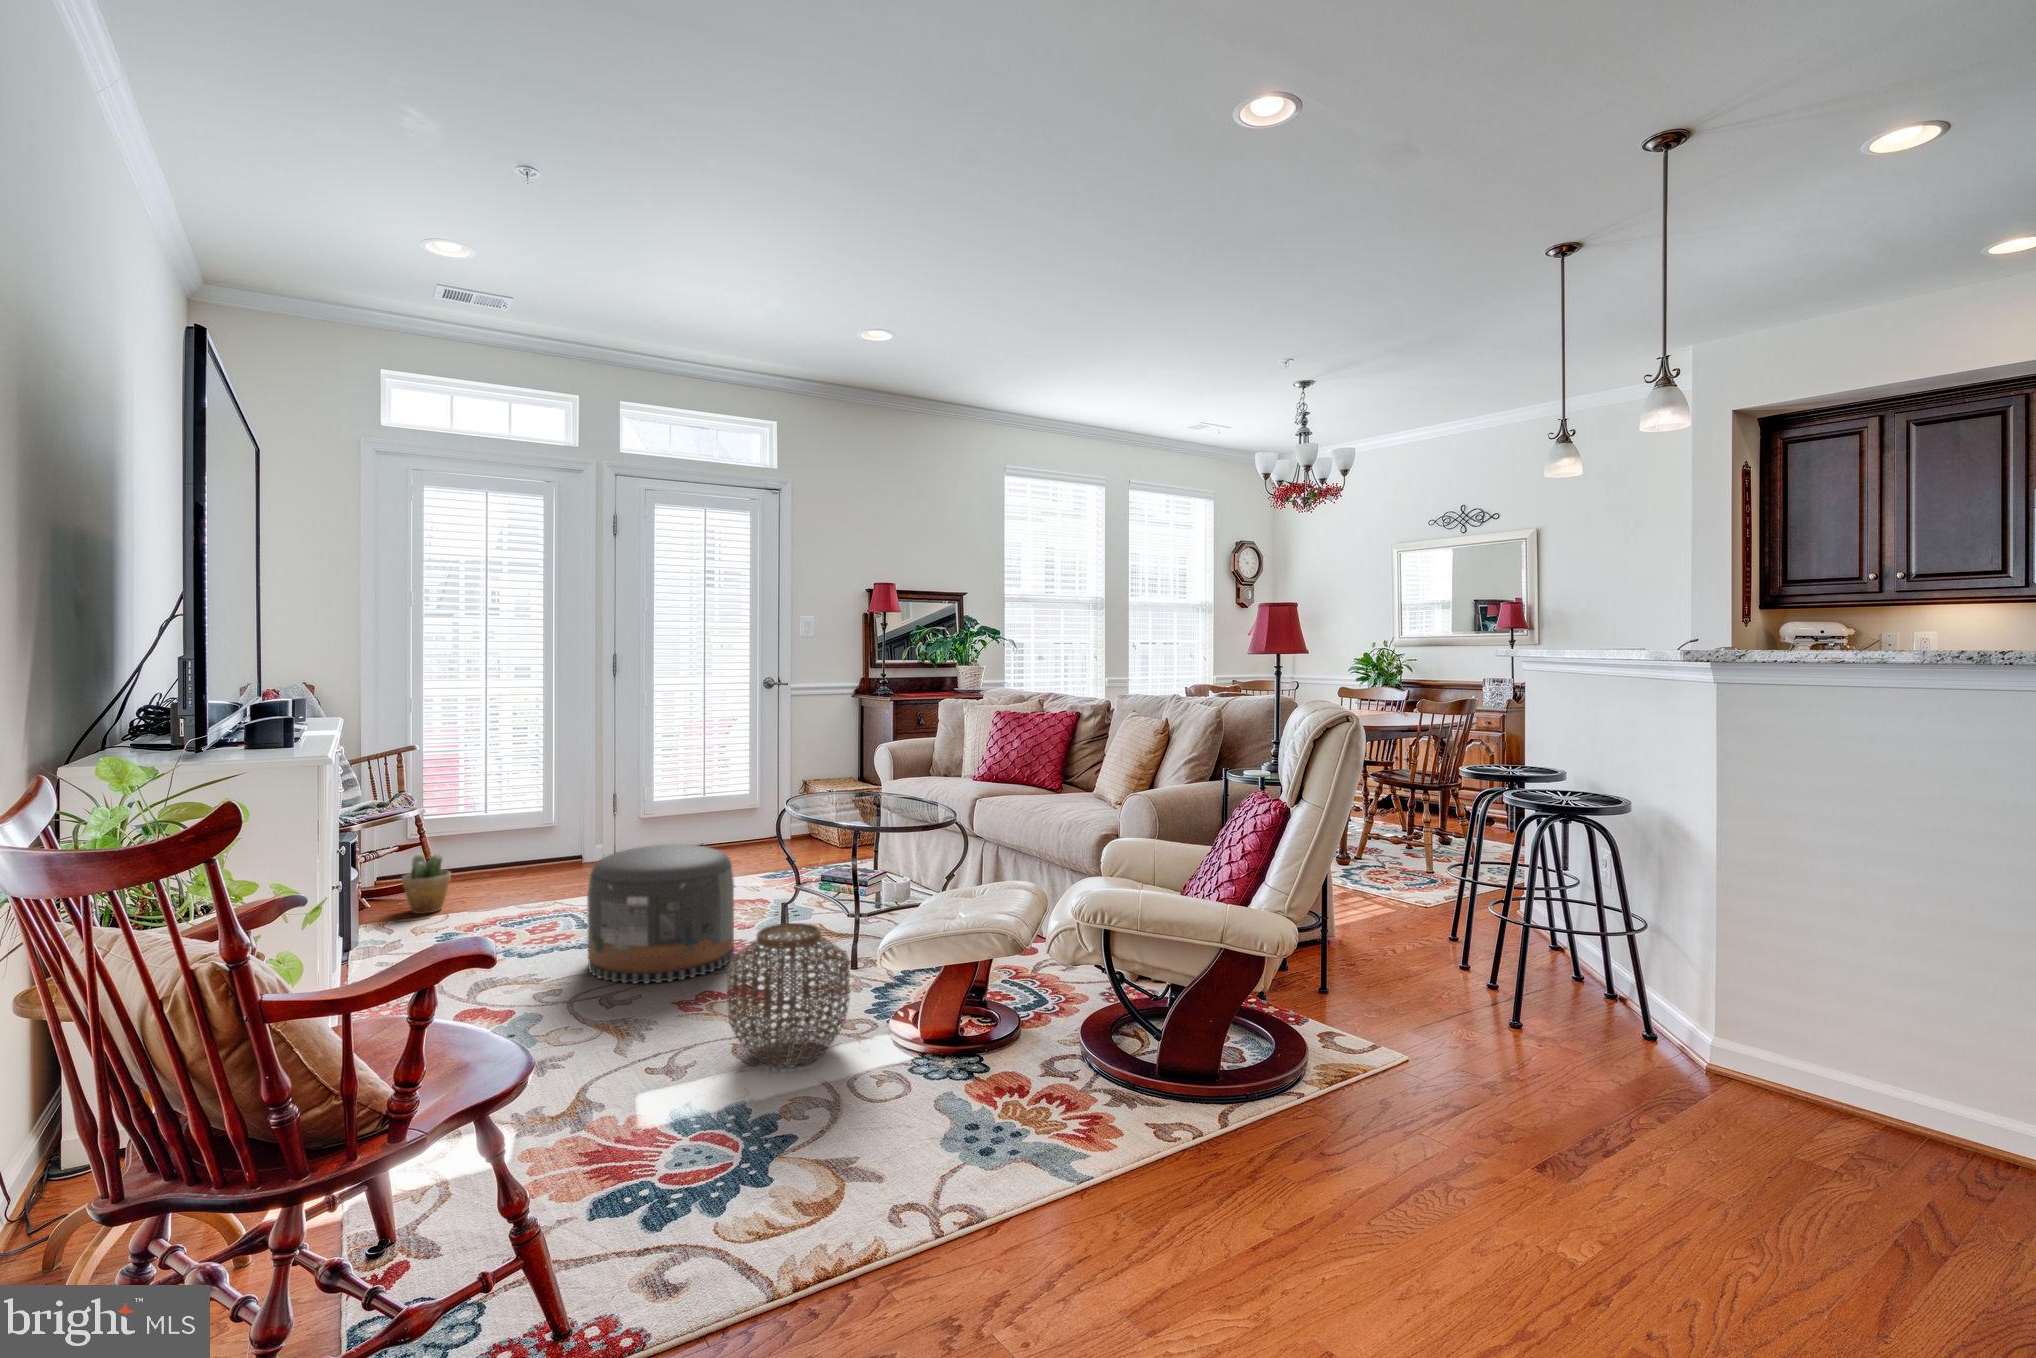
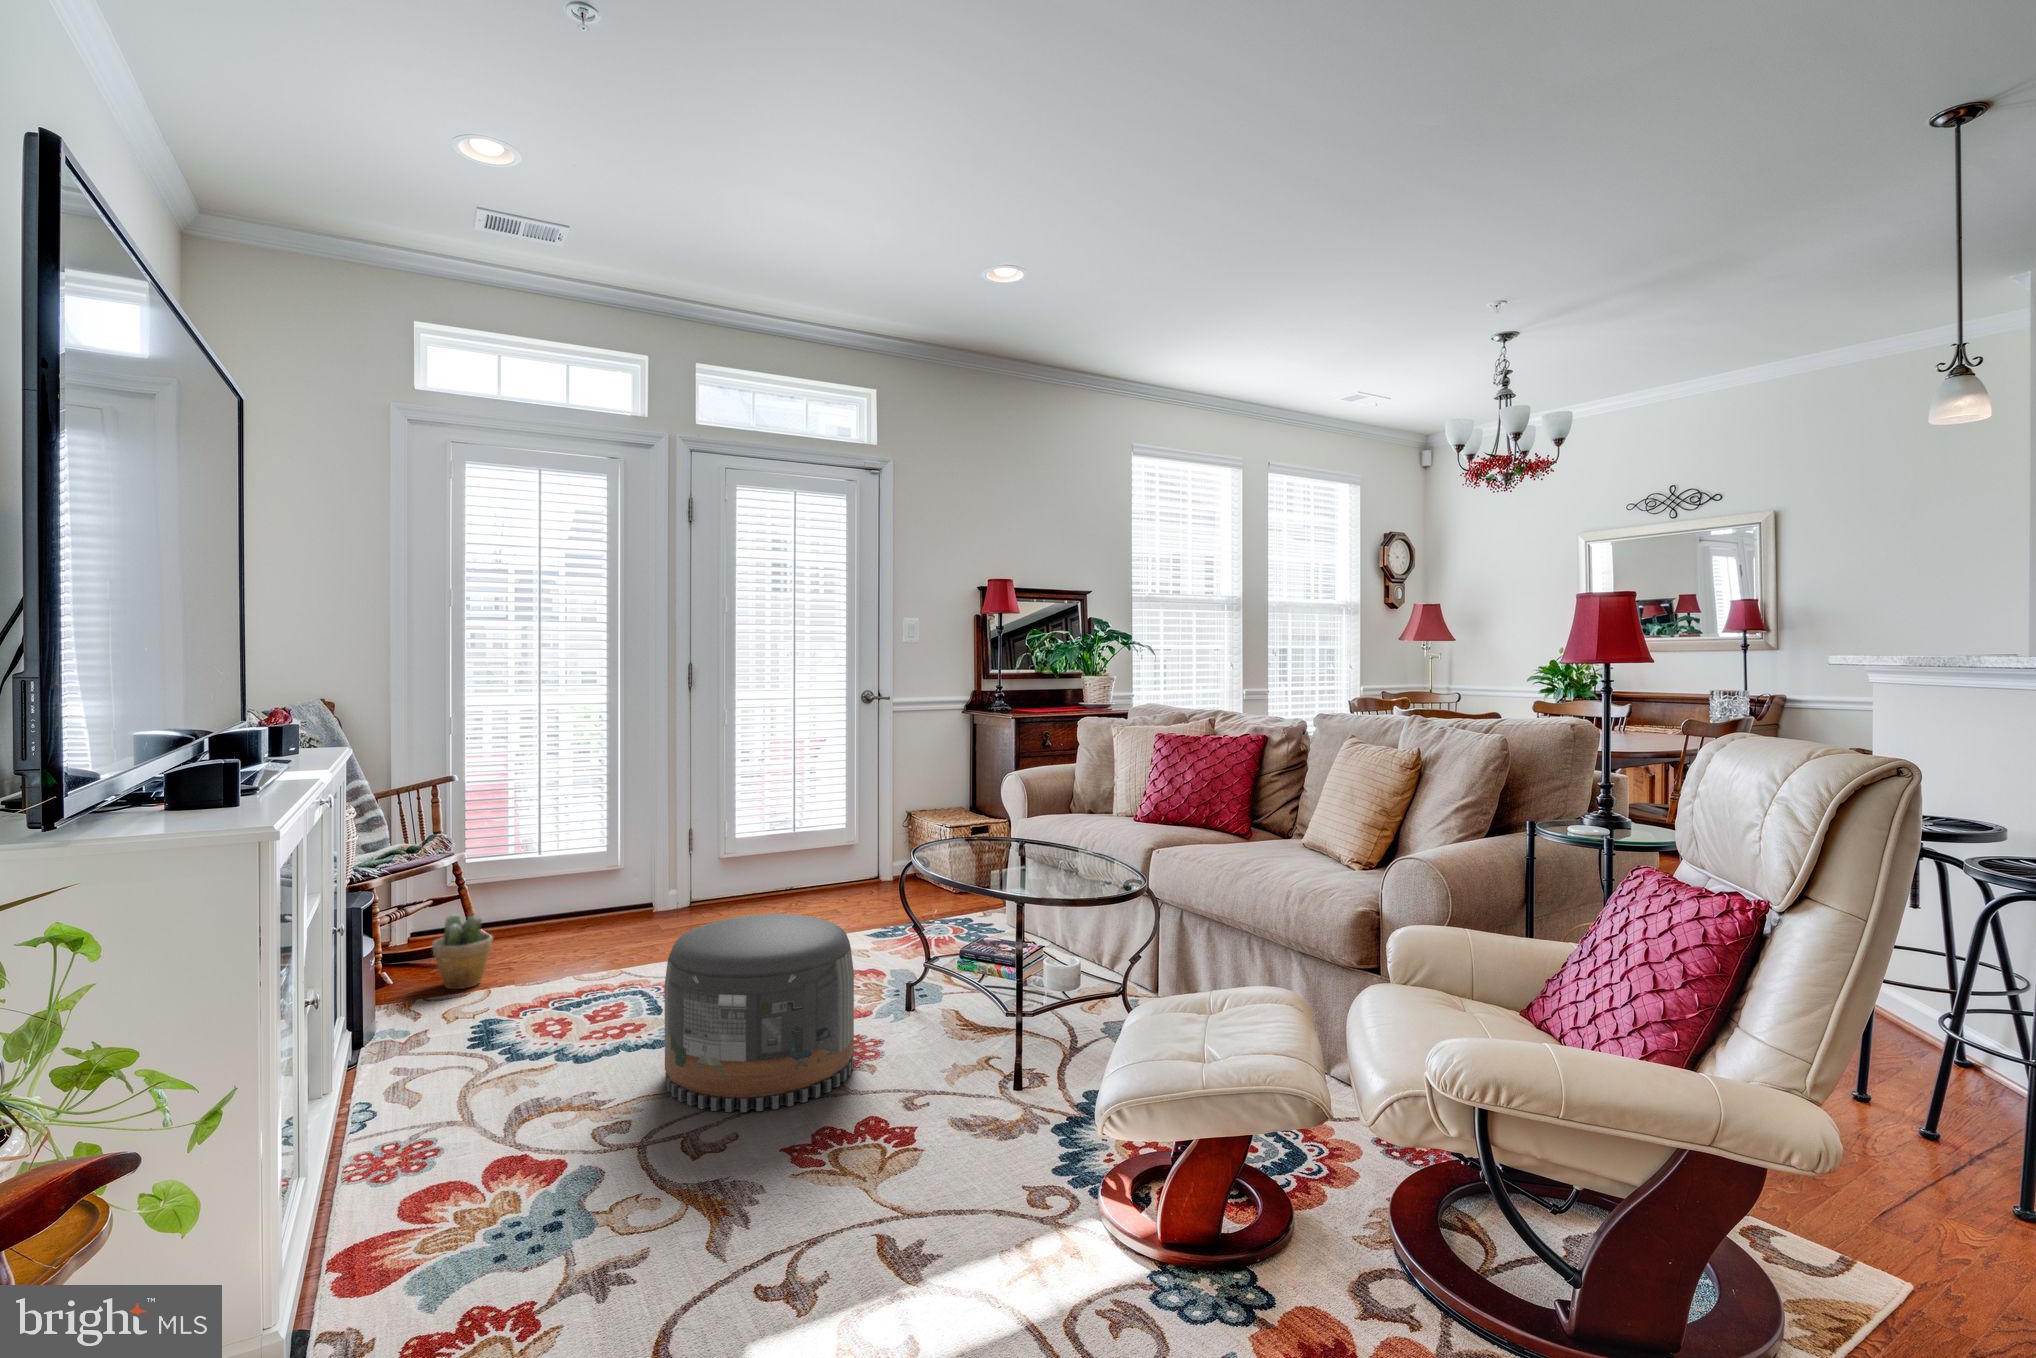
woven basket: present [727,923,850,1066] -> none [875,1058,1050,1281]

